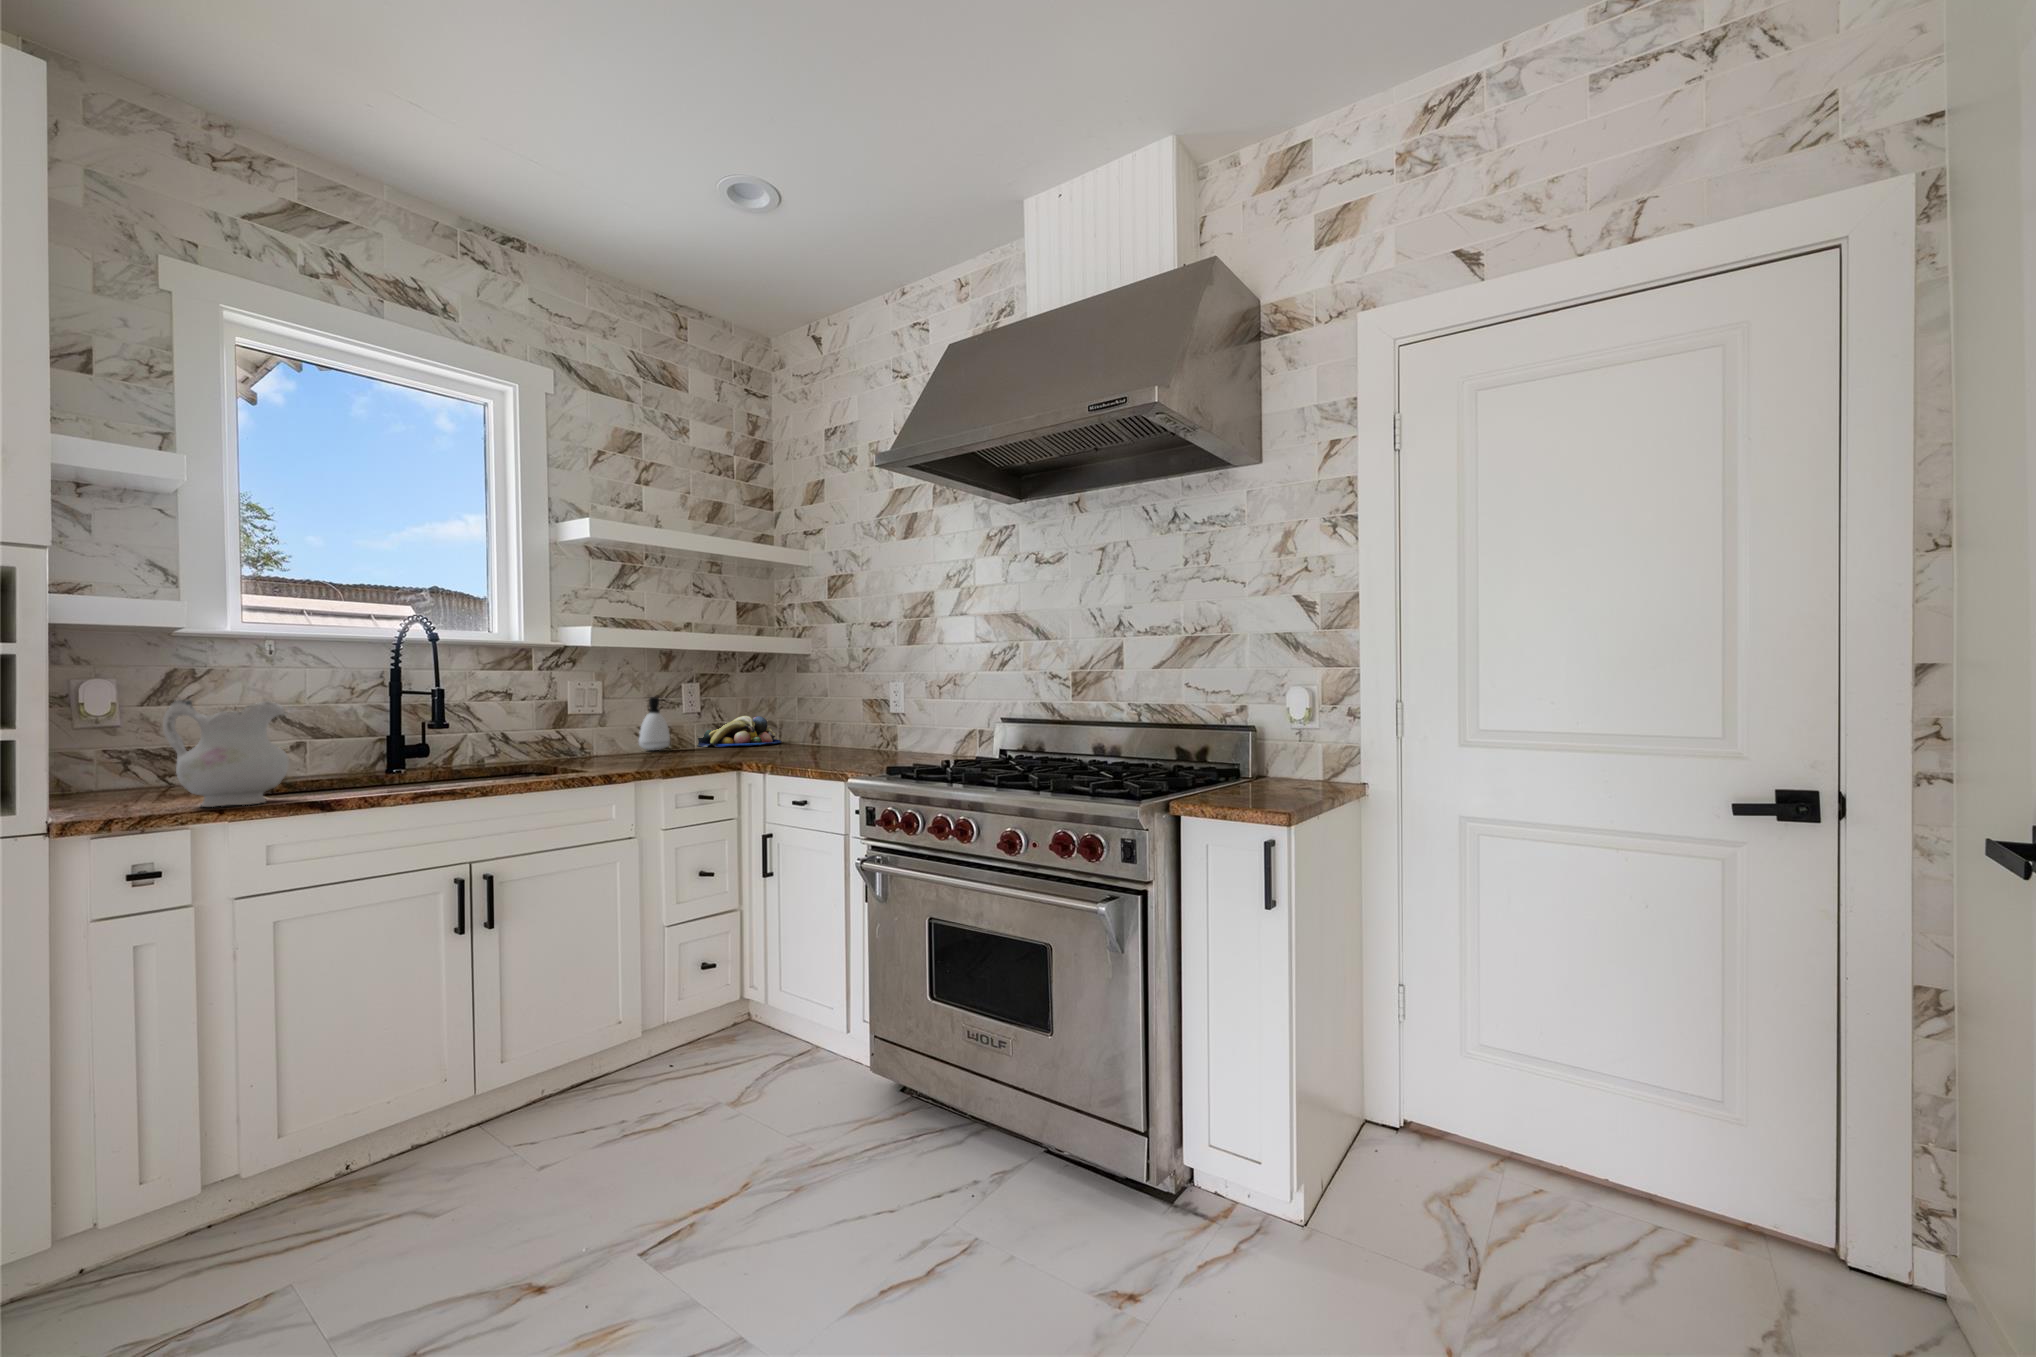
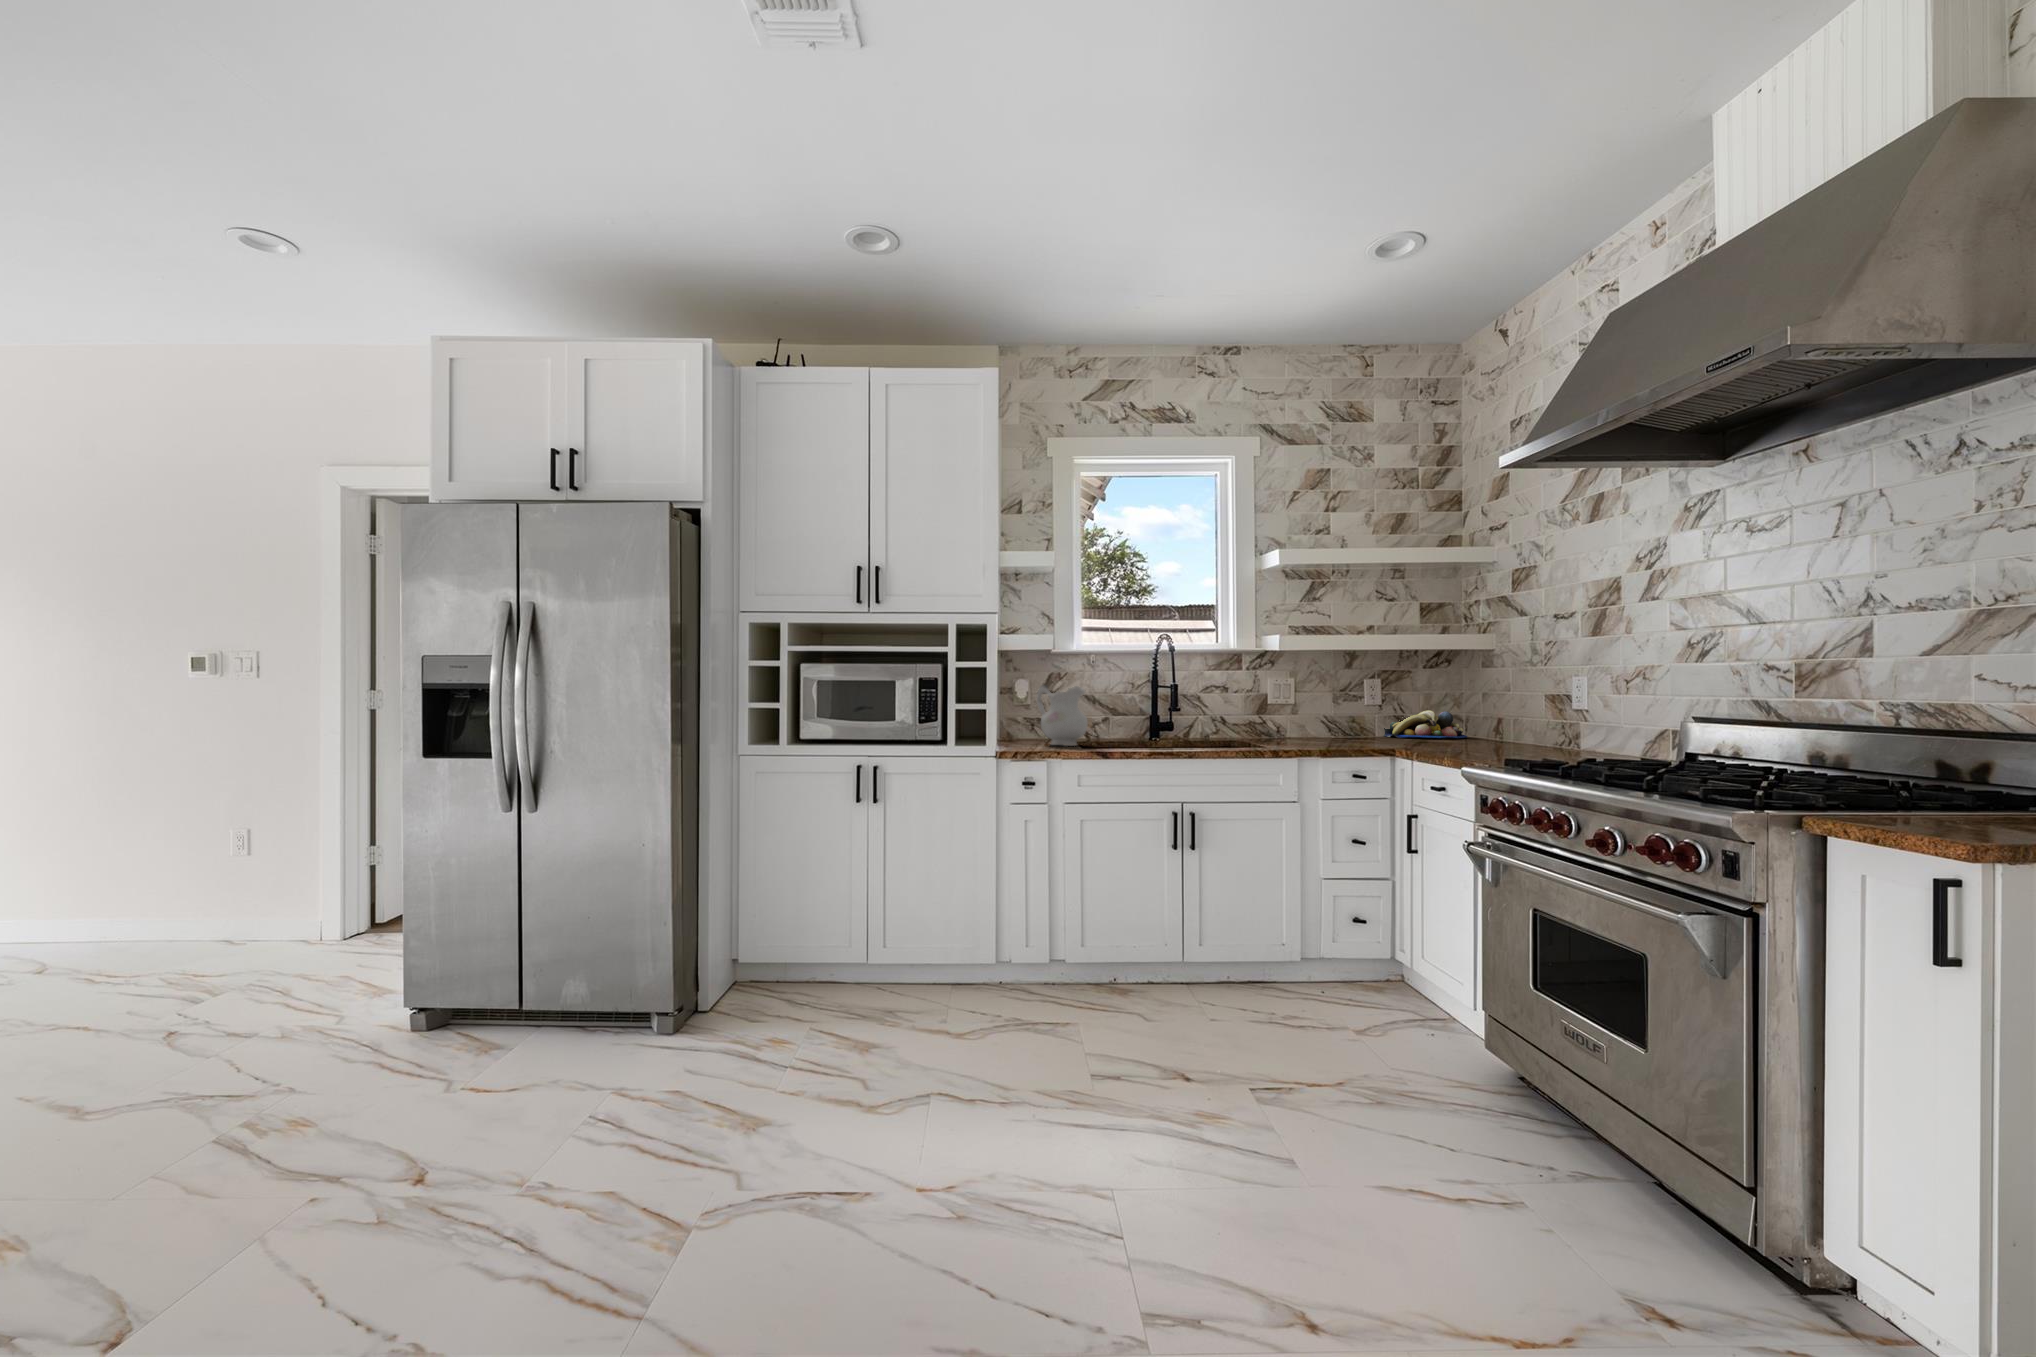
soap dispenser: present [639,697,670,751] -> none [1328,691,1355,737]

